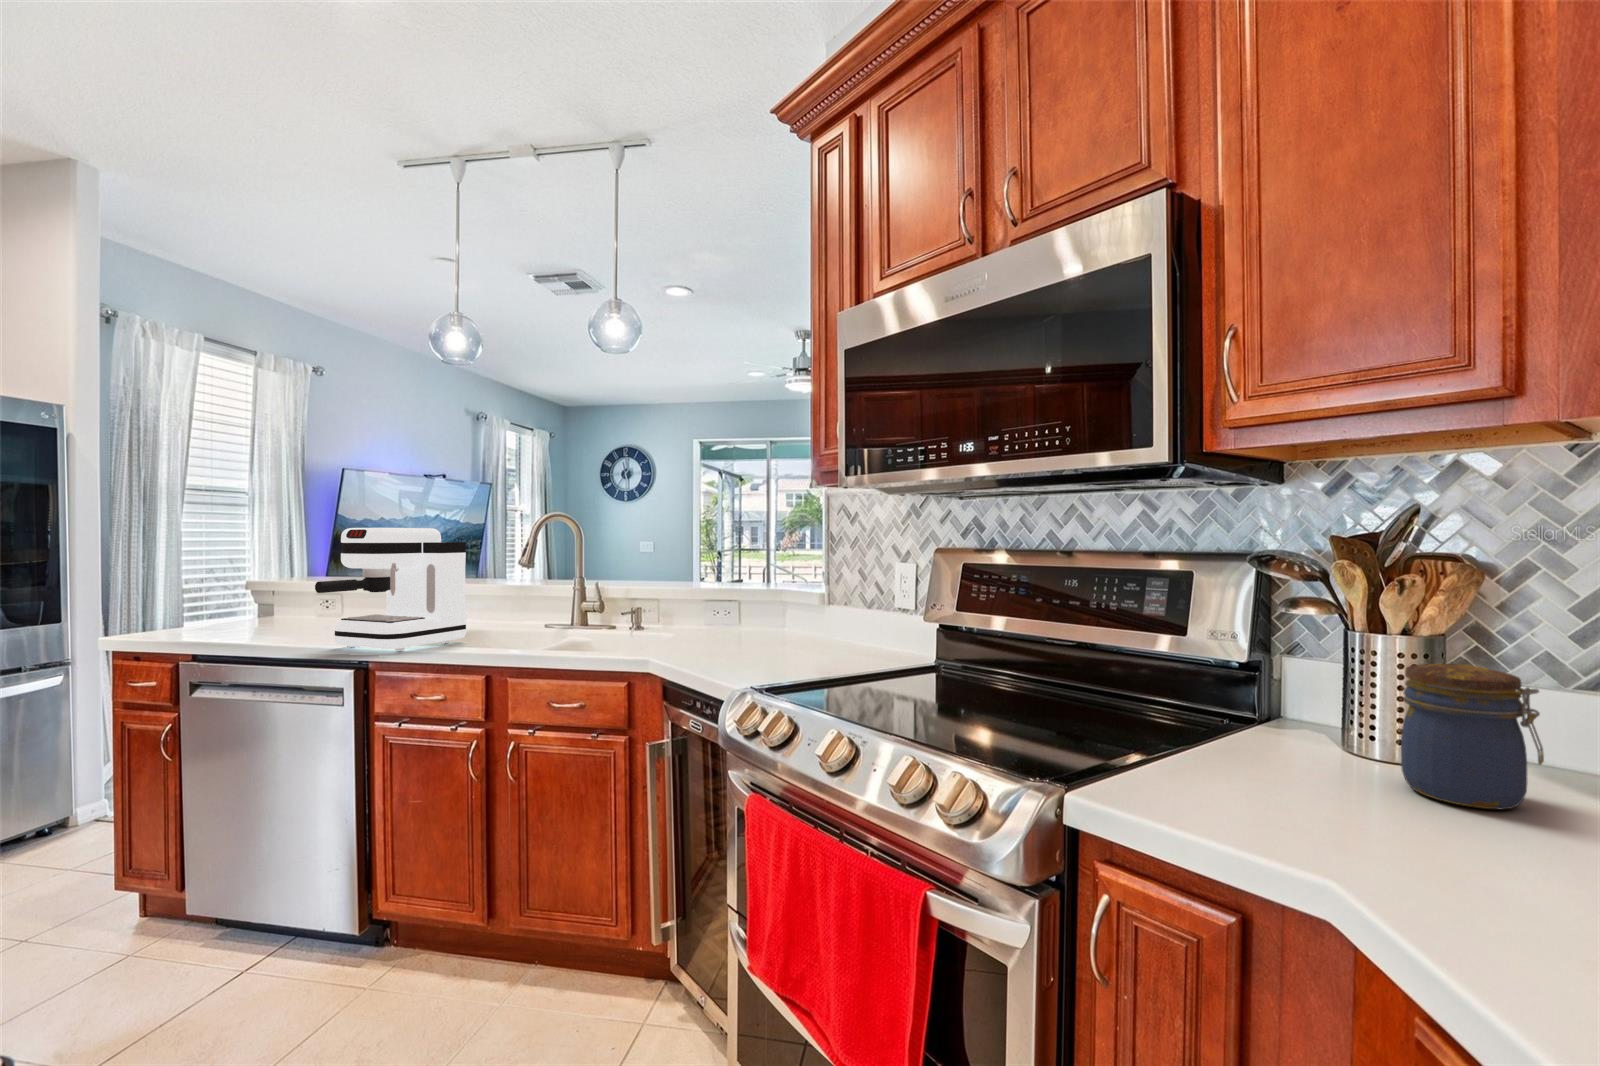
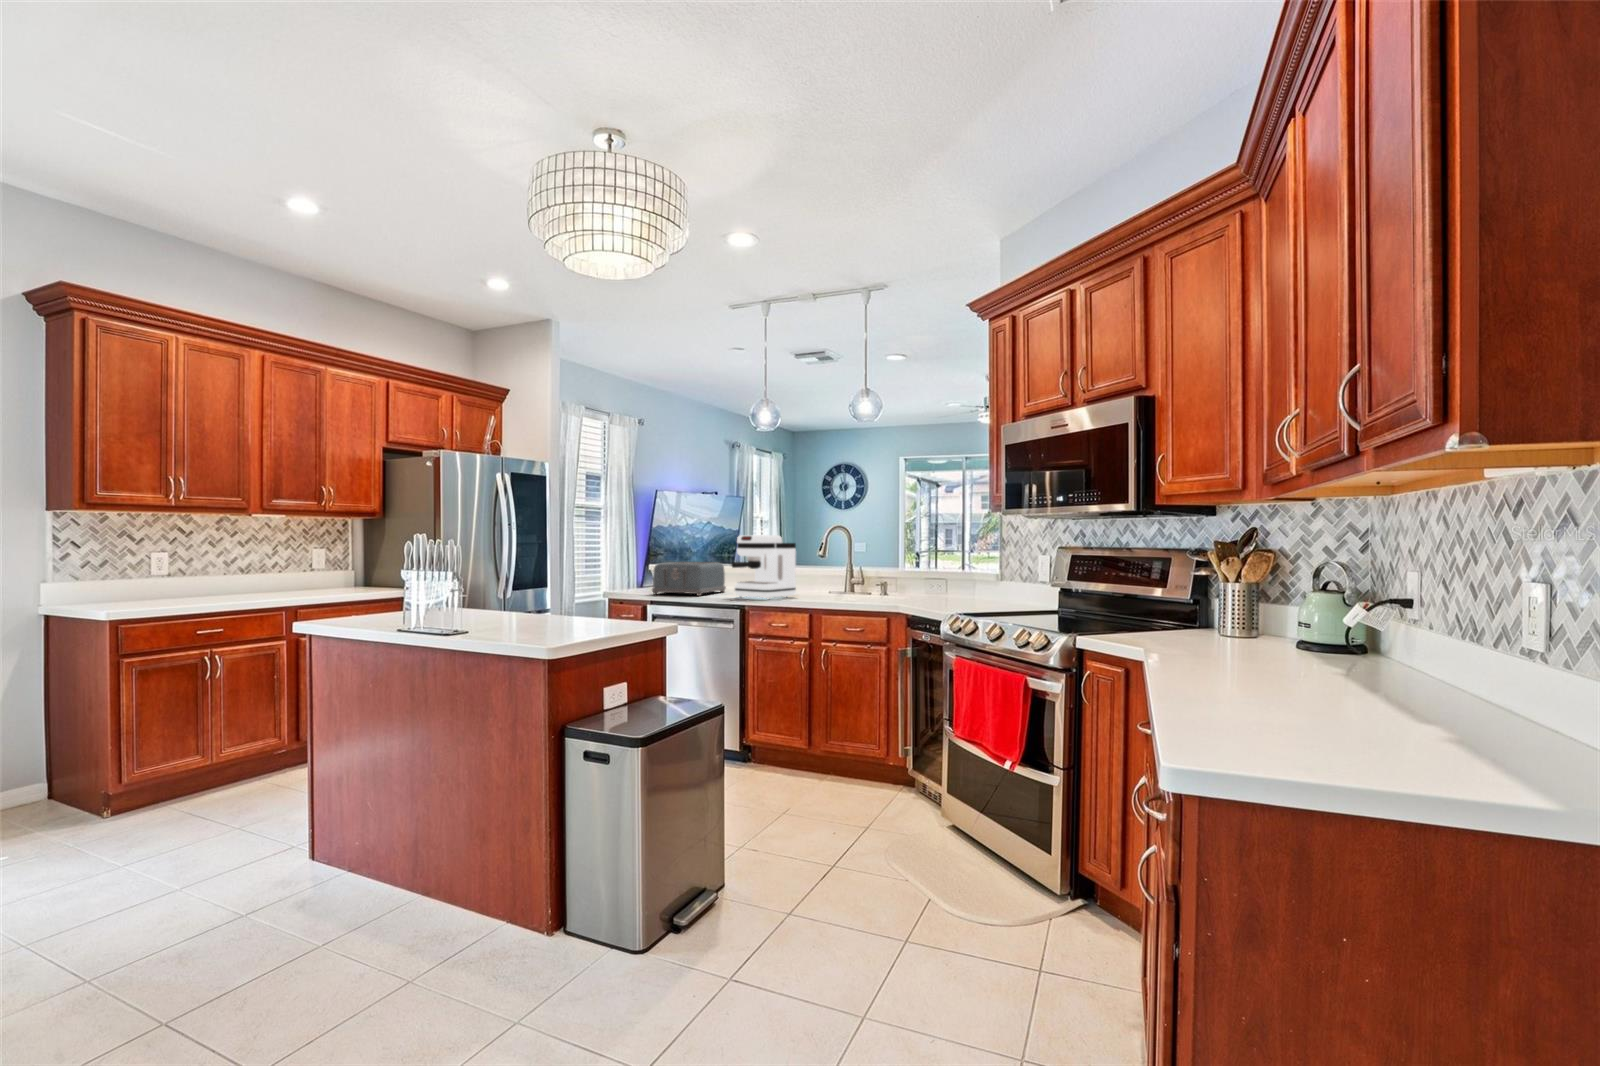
toaster: none [168,578,350,646] -> present [652,562,726,596]
jar: present [1401,664,1544,809] -> none [1212,592,1255,642]

